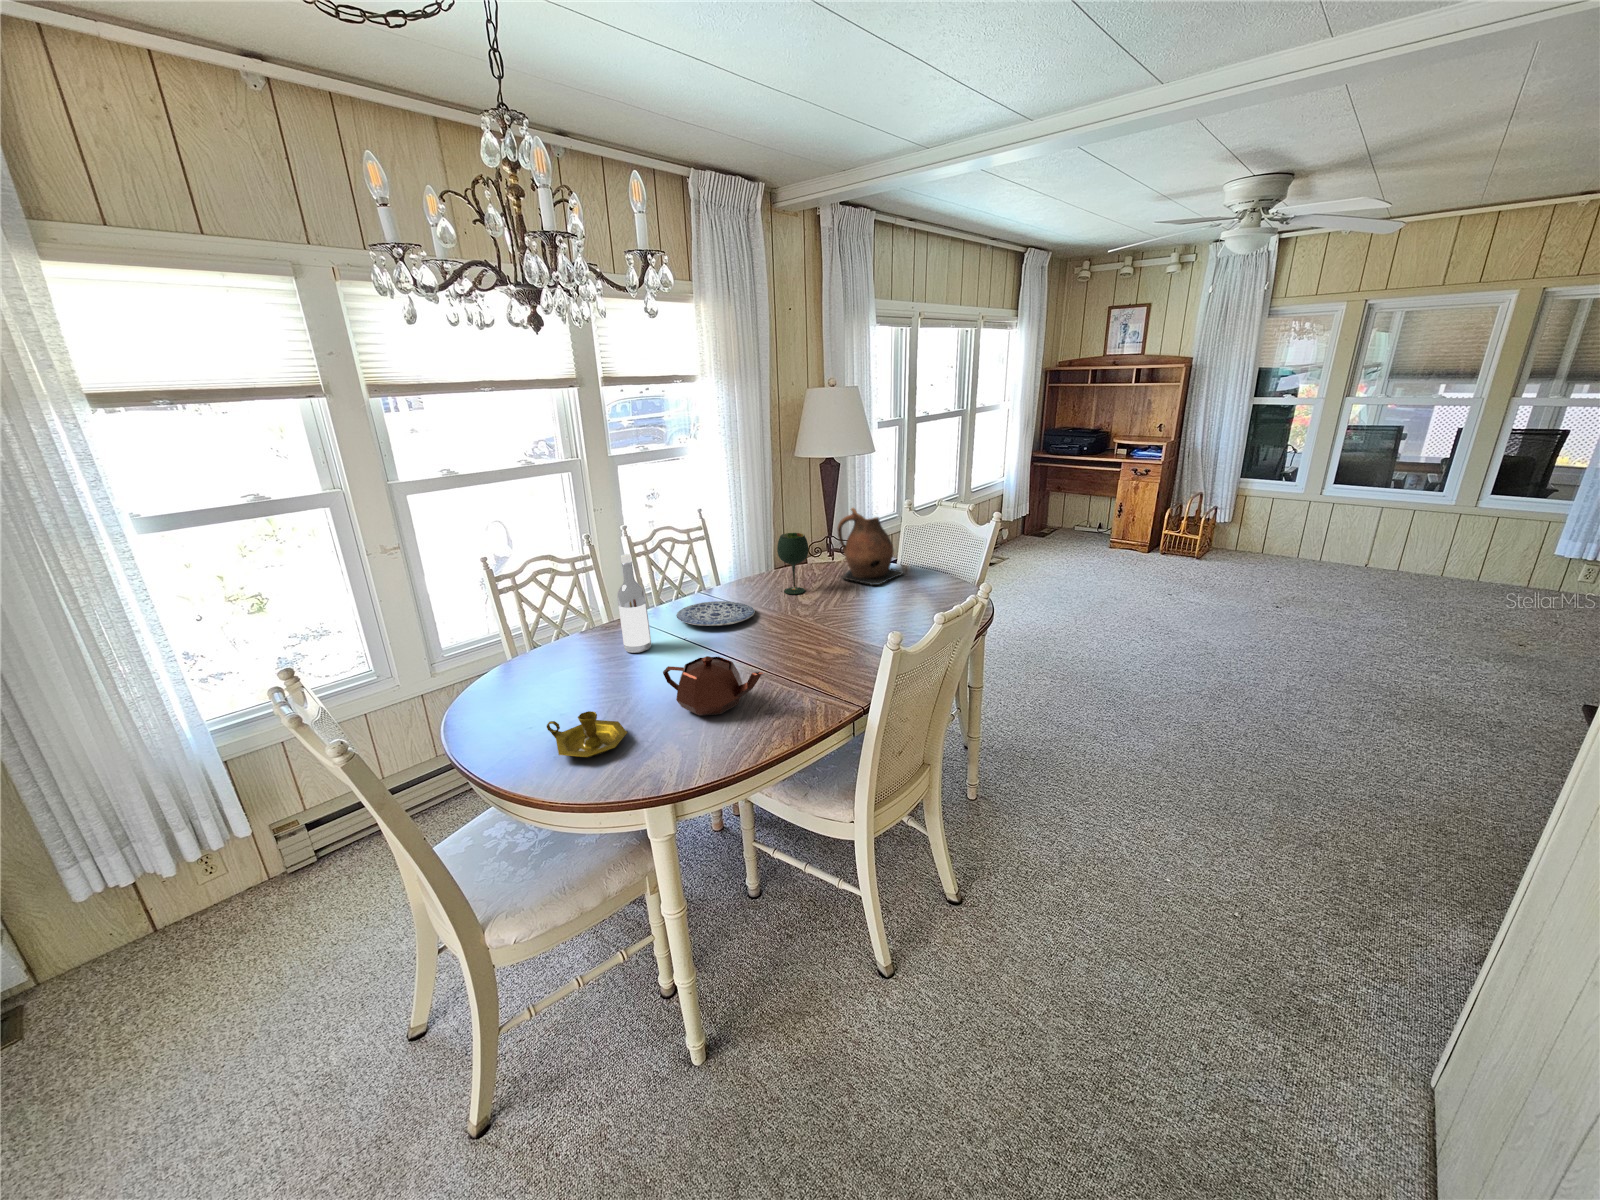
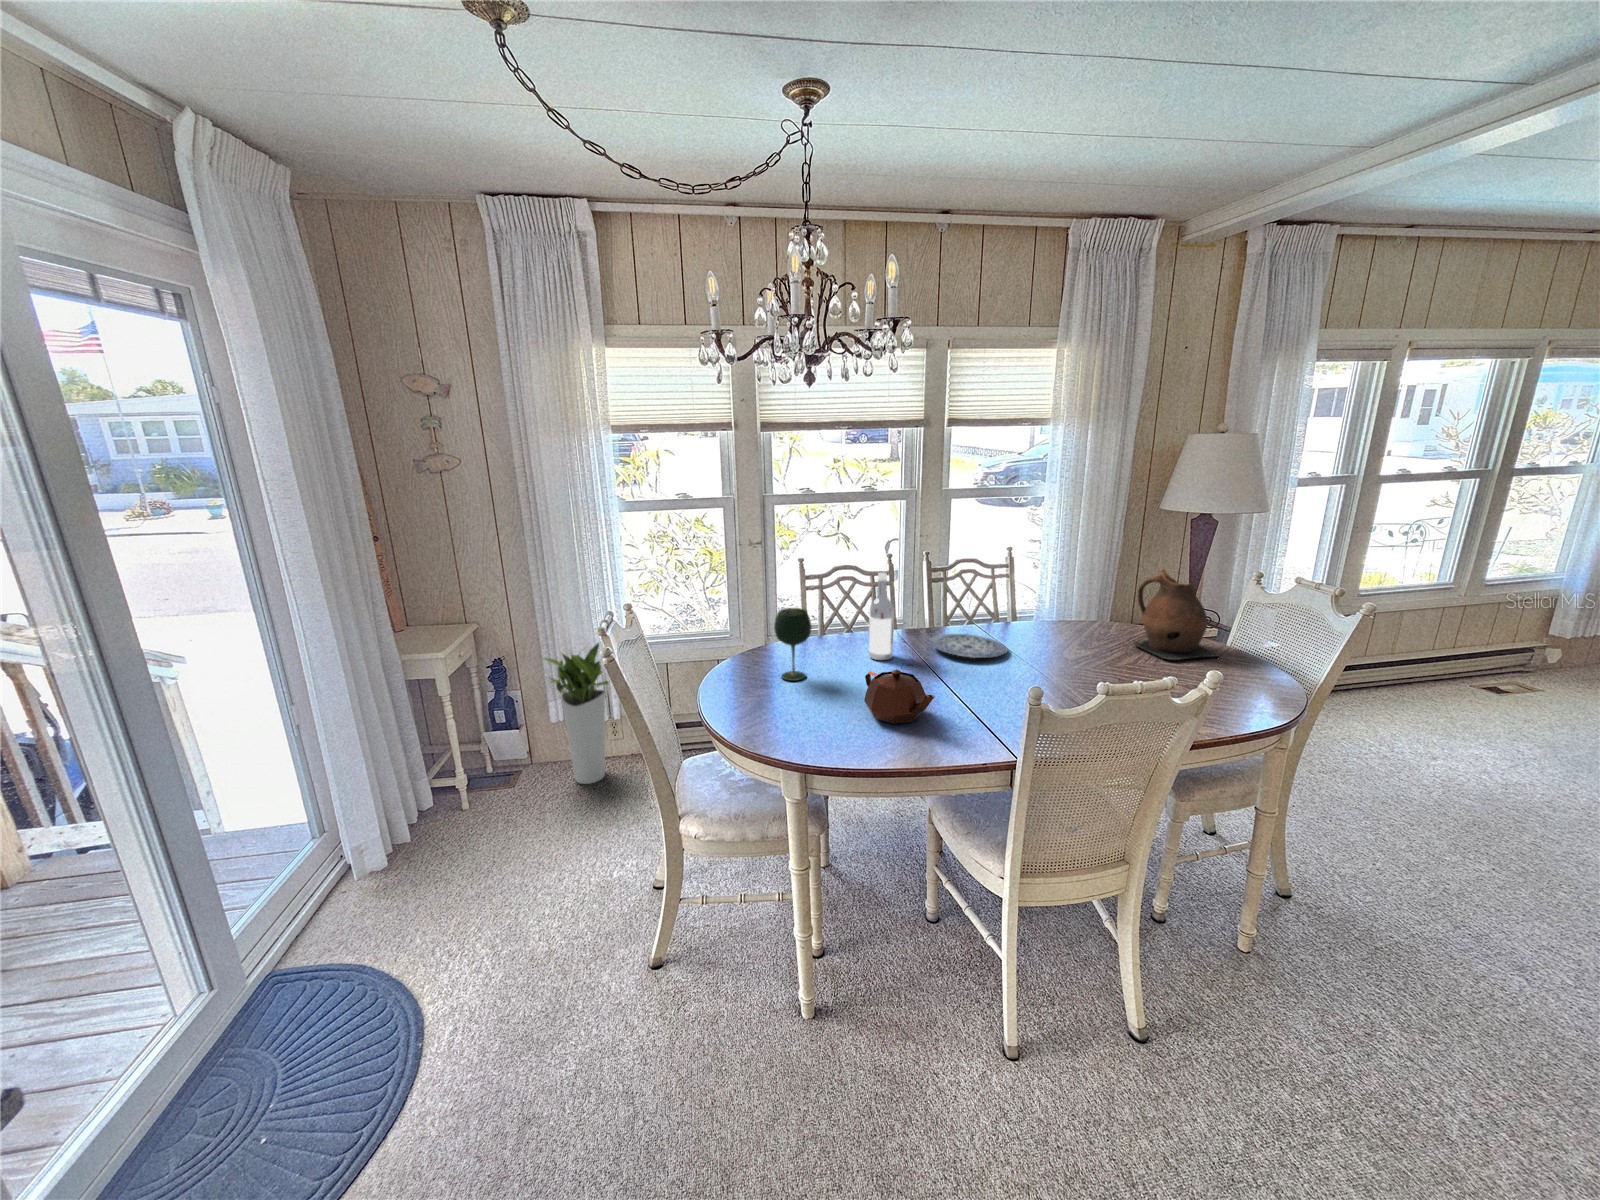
wine glass: present [777,533,808,594] -> present [774,608,811,681]
candlestick: present [547,711,627,758] -> none [758,685,814,721]
planter: none [33,740,229,965] -> present [545,643,608,784]

